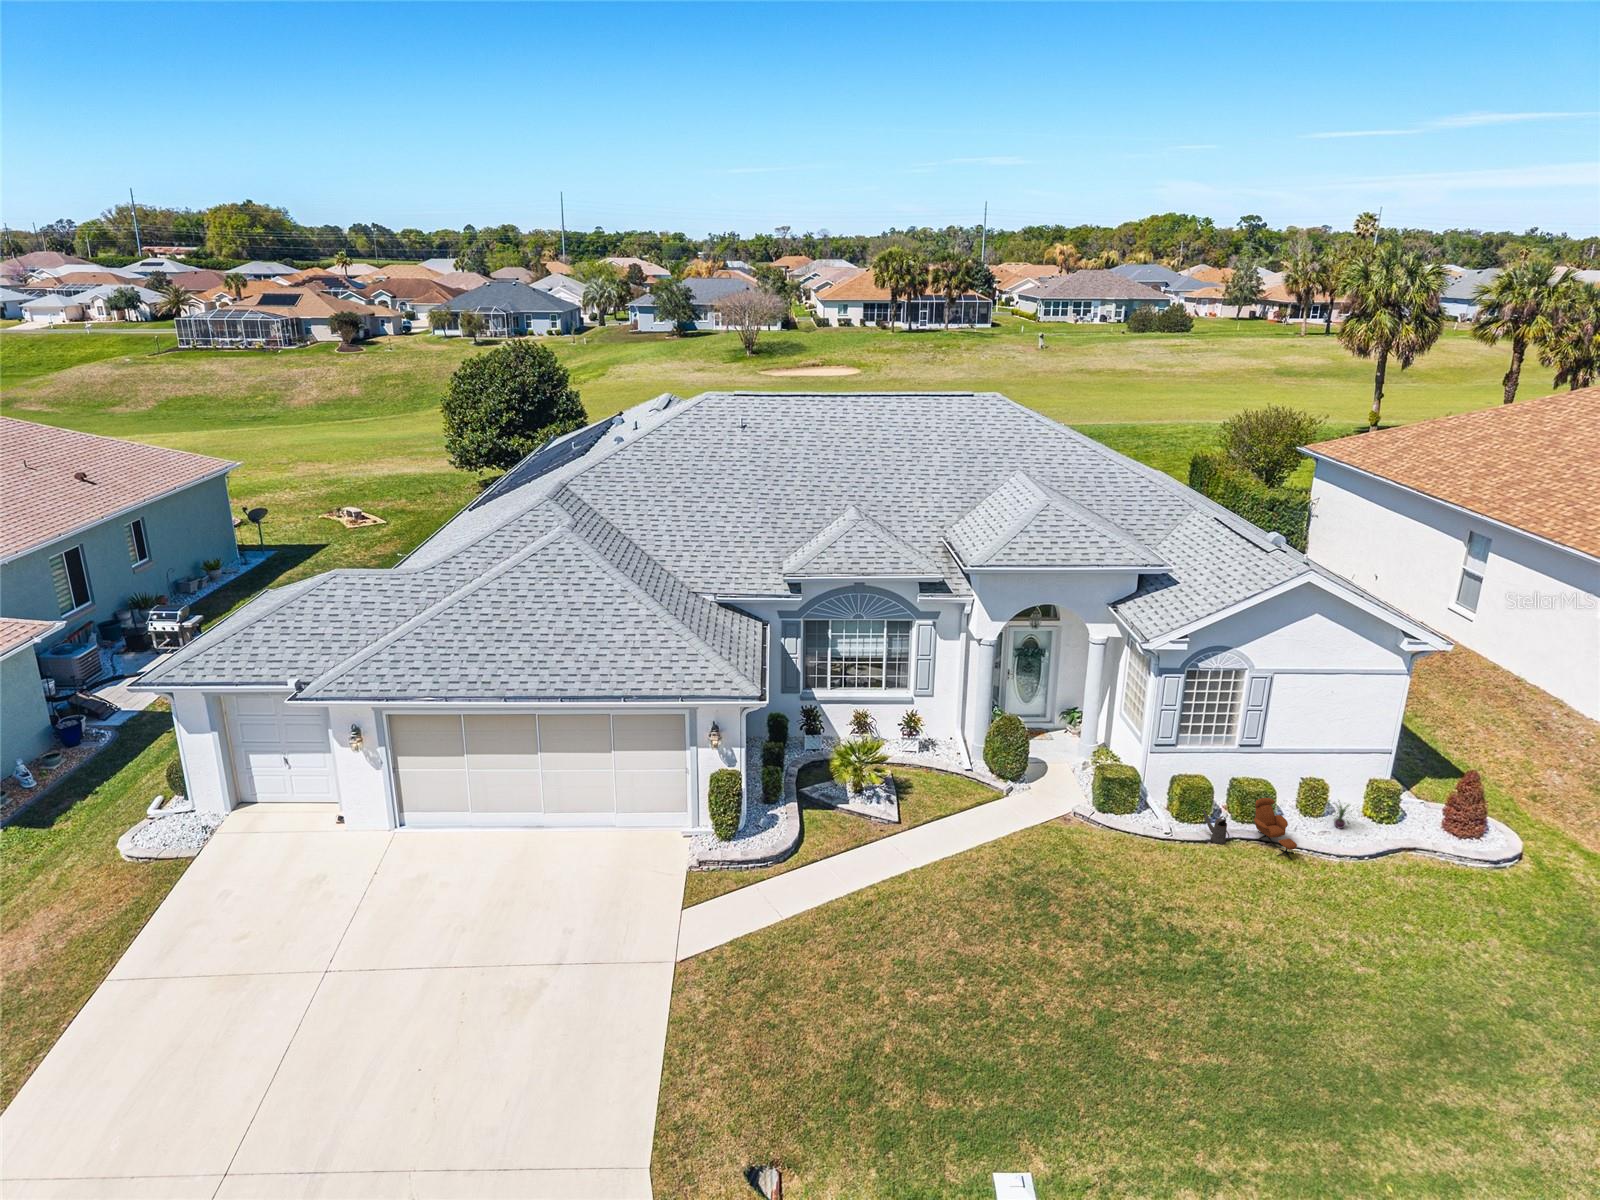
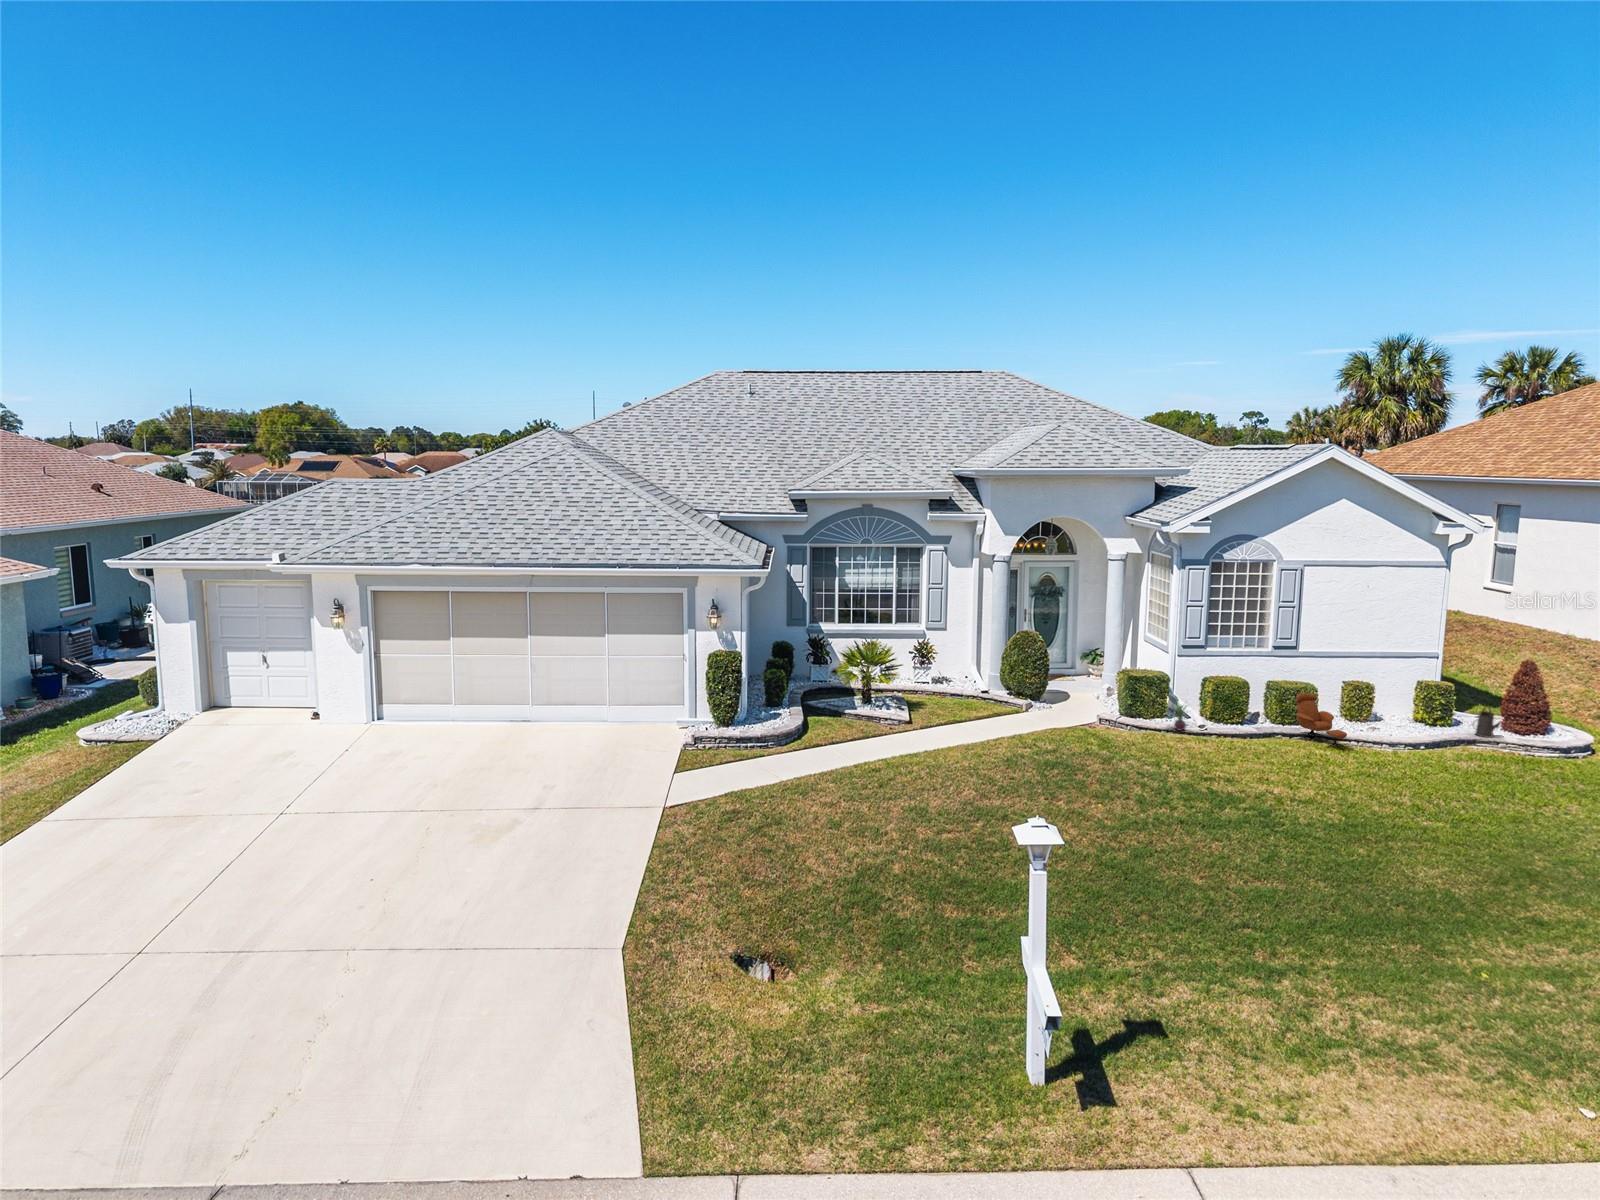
decorative plant: present [1334,801,1352,829] -> present [1173,702,1187,730]
watering can: present [1203,810,1229,844] -> present [1472,708,1501,738]

